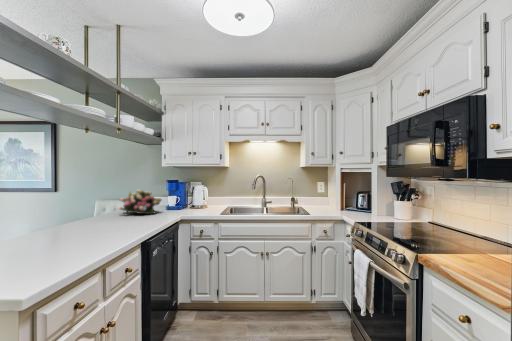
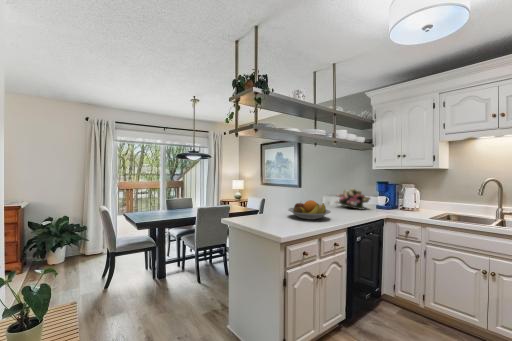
fruit bowl: none [41,213,117,244] -> present [288,200,331,220]

